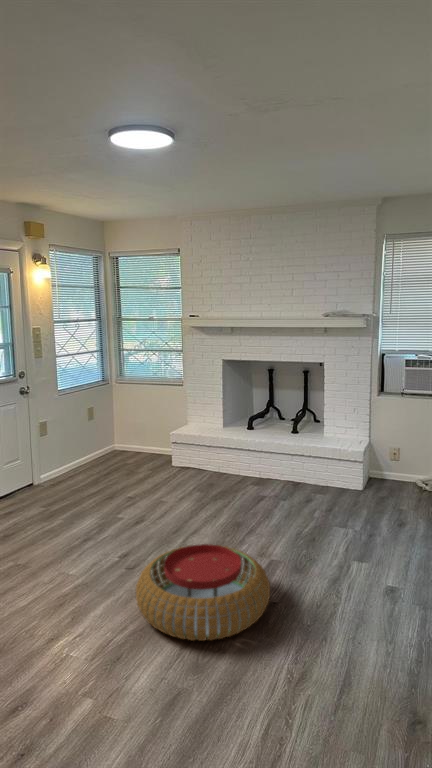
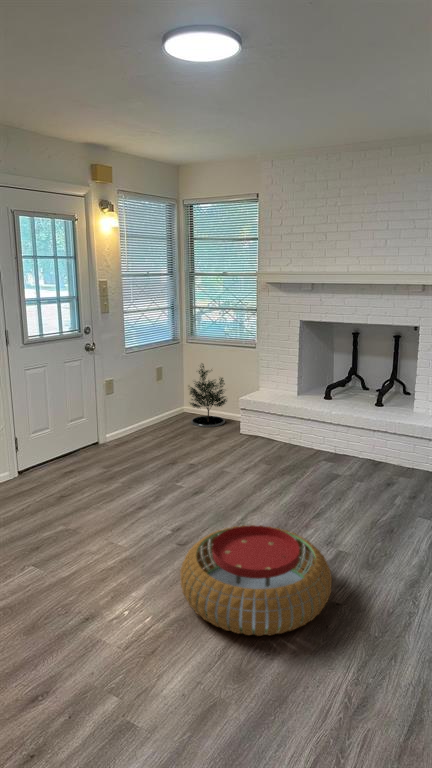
potted tree: none [119,401,158,462] -> present [190,364,227,427]

